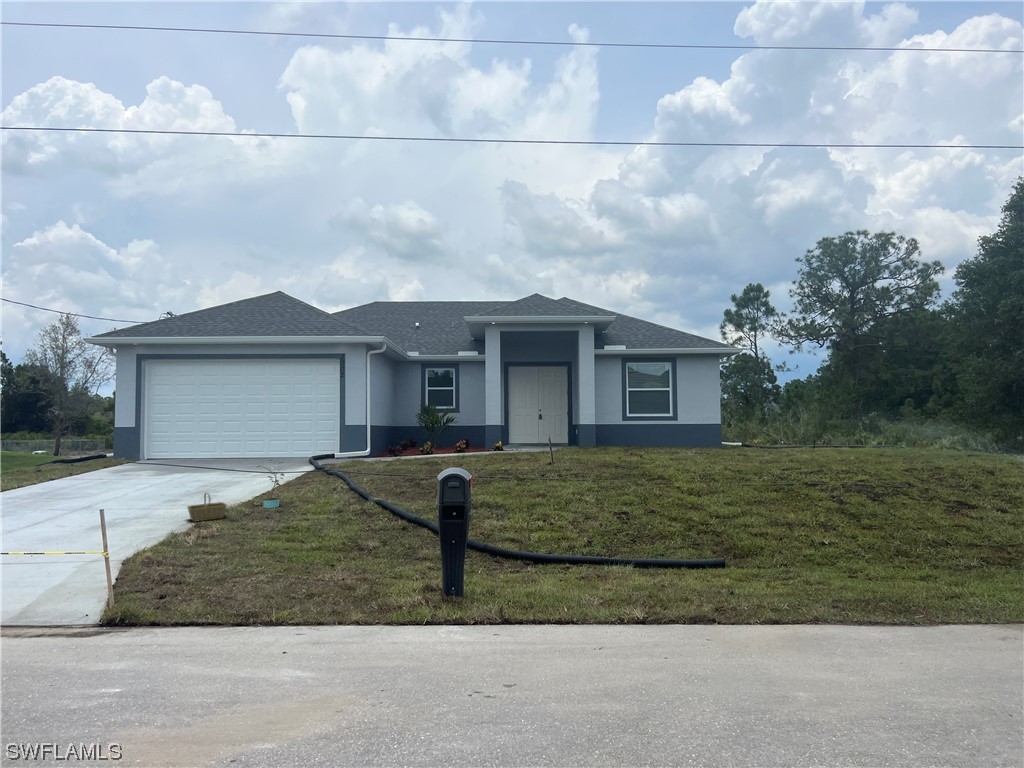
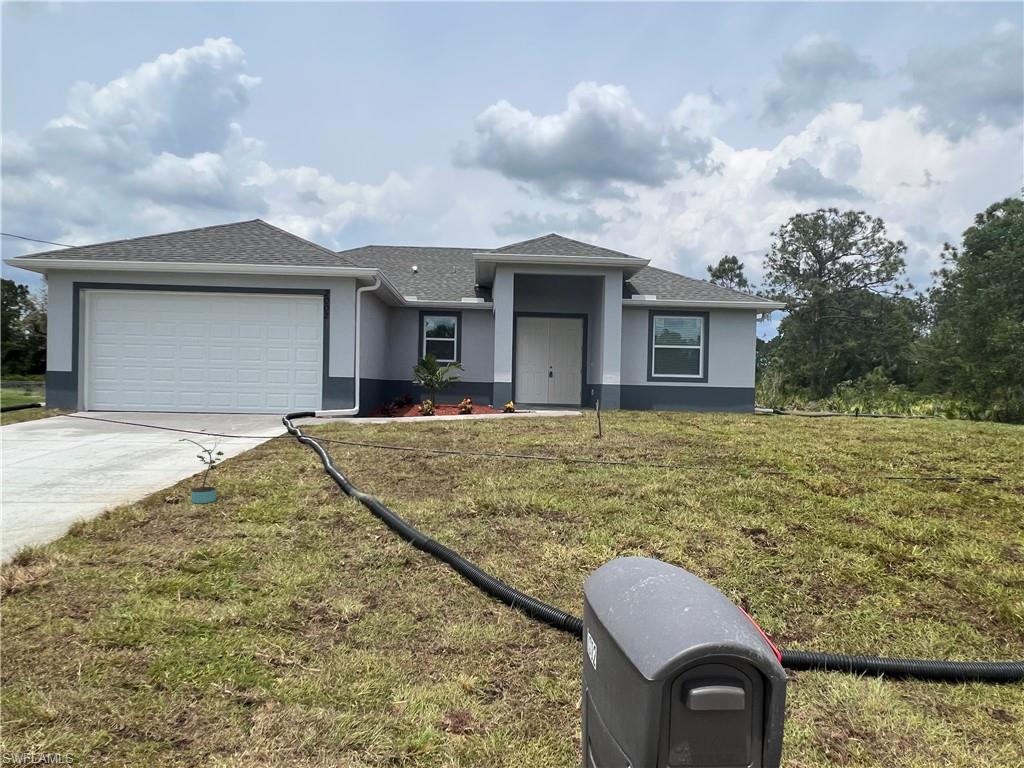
basket: present [187,493,227,522] -> none [54,483,123,532]

